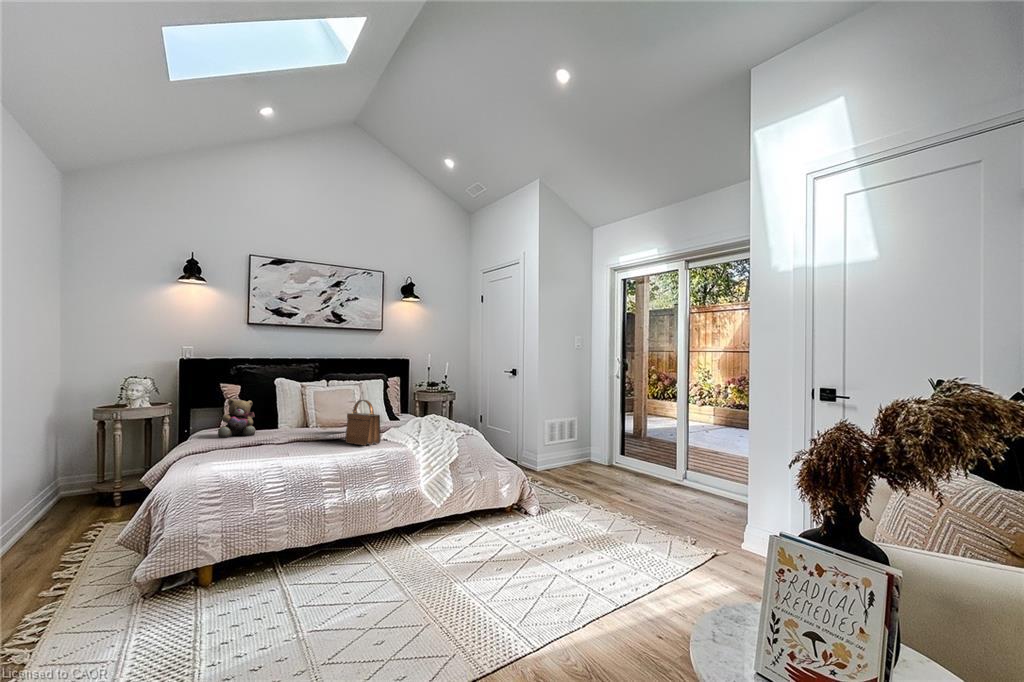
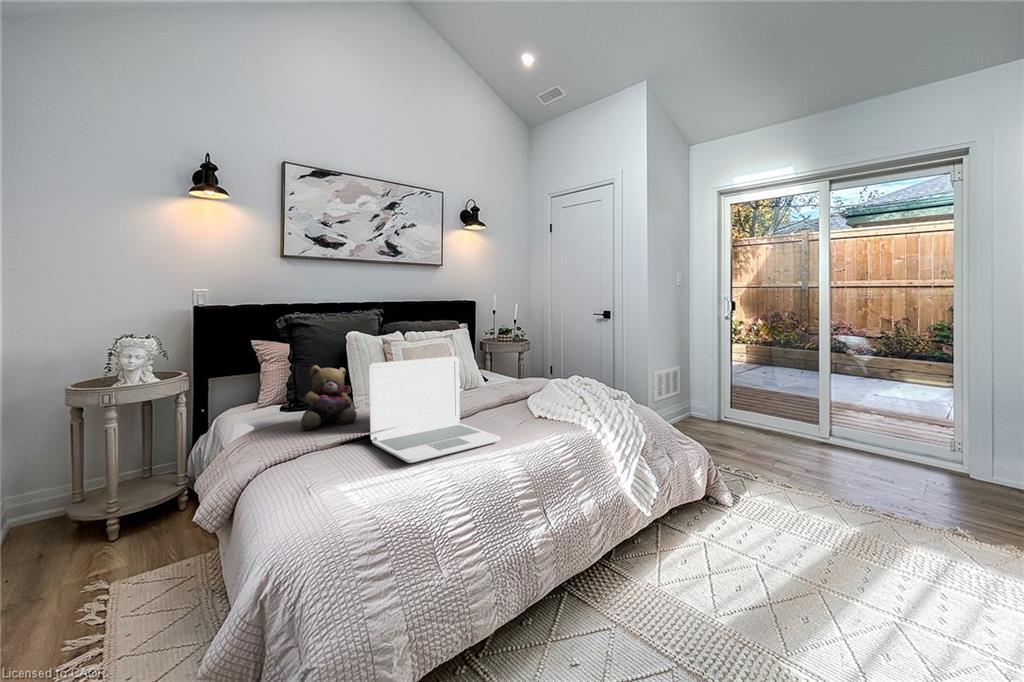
laptop: none [255,395,333,455] -> present [369,356,501,463]
handbag: present [345,400,380,446] -> none [499,361,554,432]

